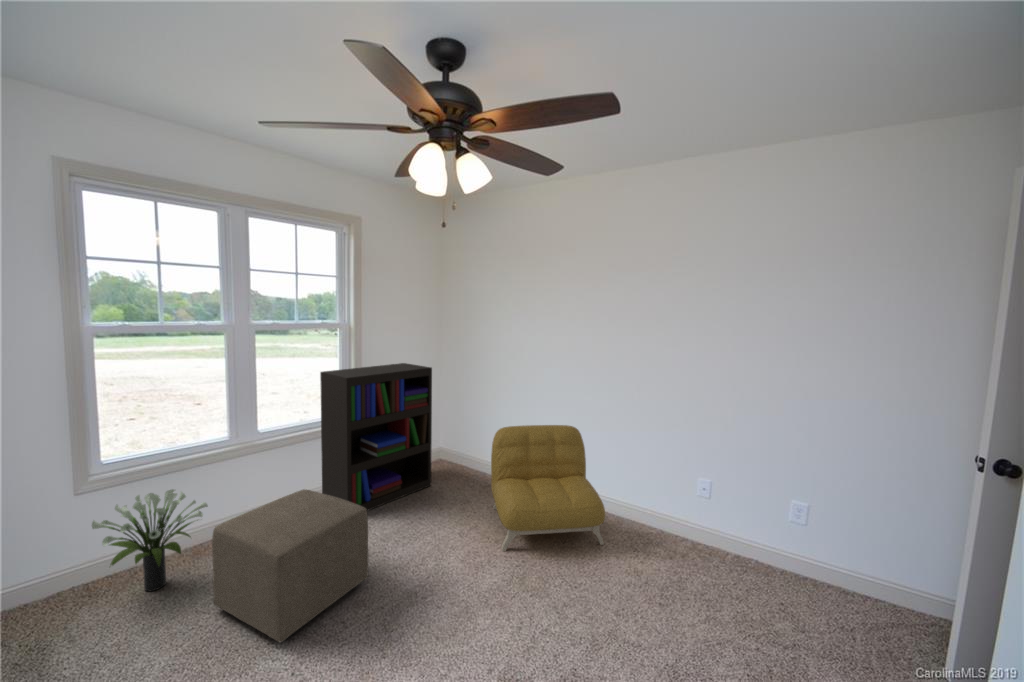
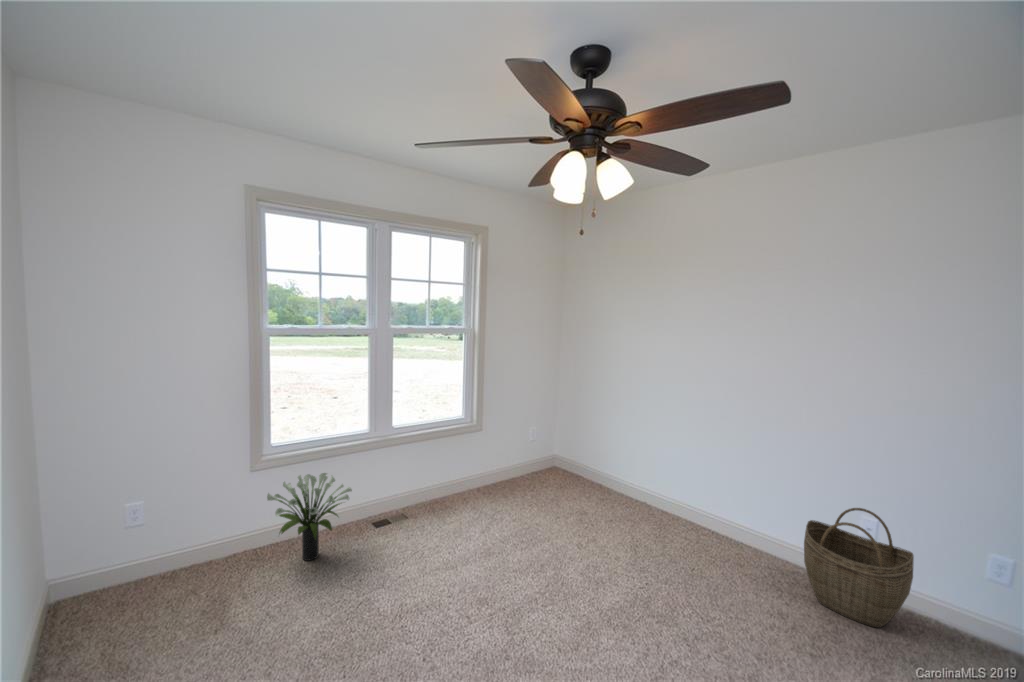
bookshelf: present [320,363,432,511] -> none [442,369,547,517]
armchair: present [491,425,605,552] -> none [608,439,740,579]
woven basket: none [656,471,735,570] -> present [804,508,914,628]
ottoman: present [212,489,368,642] -> none [358,484,491,626]

